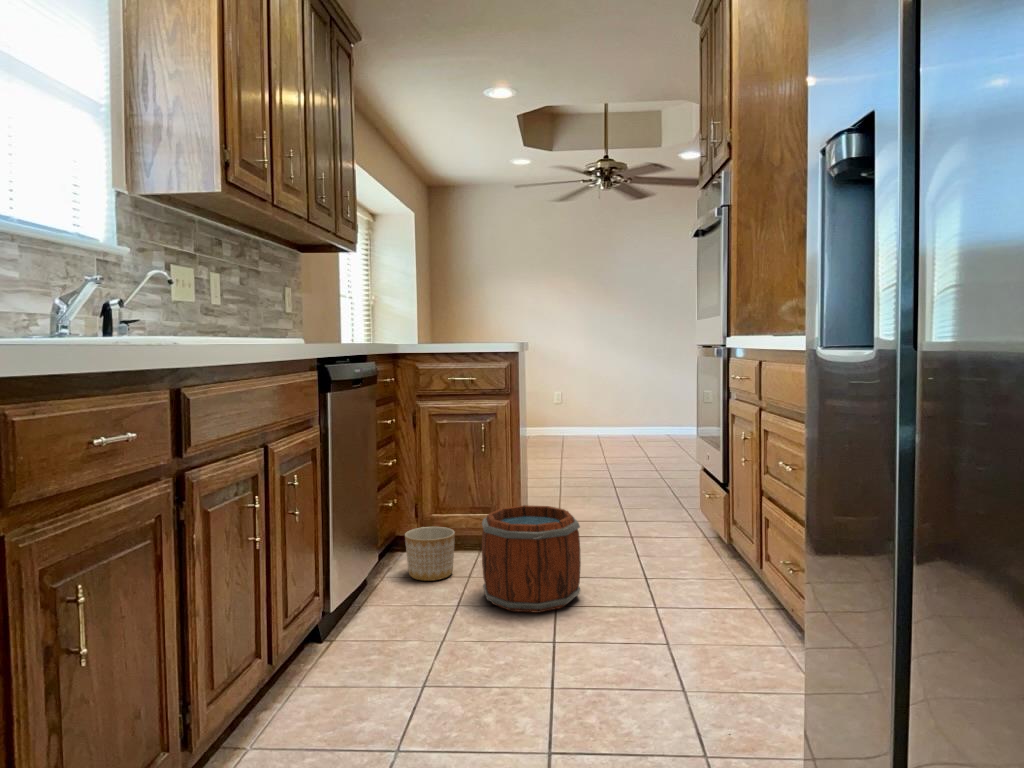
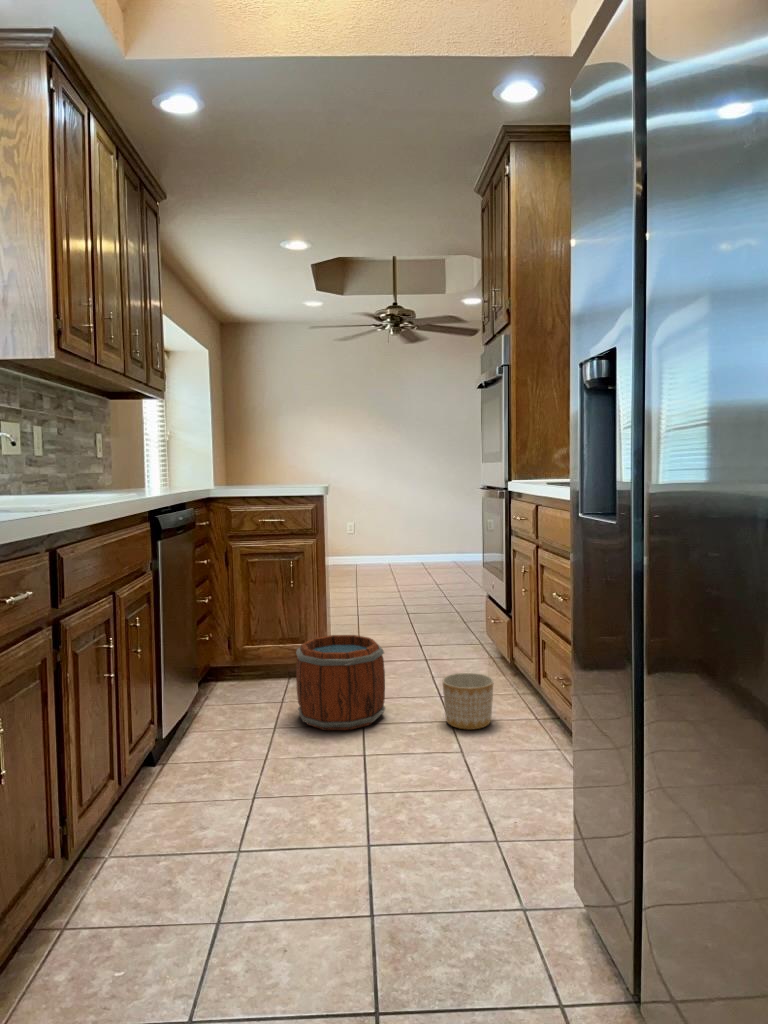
planter: present [405,527,455,581] -> present [442,673,494,730]

